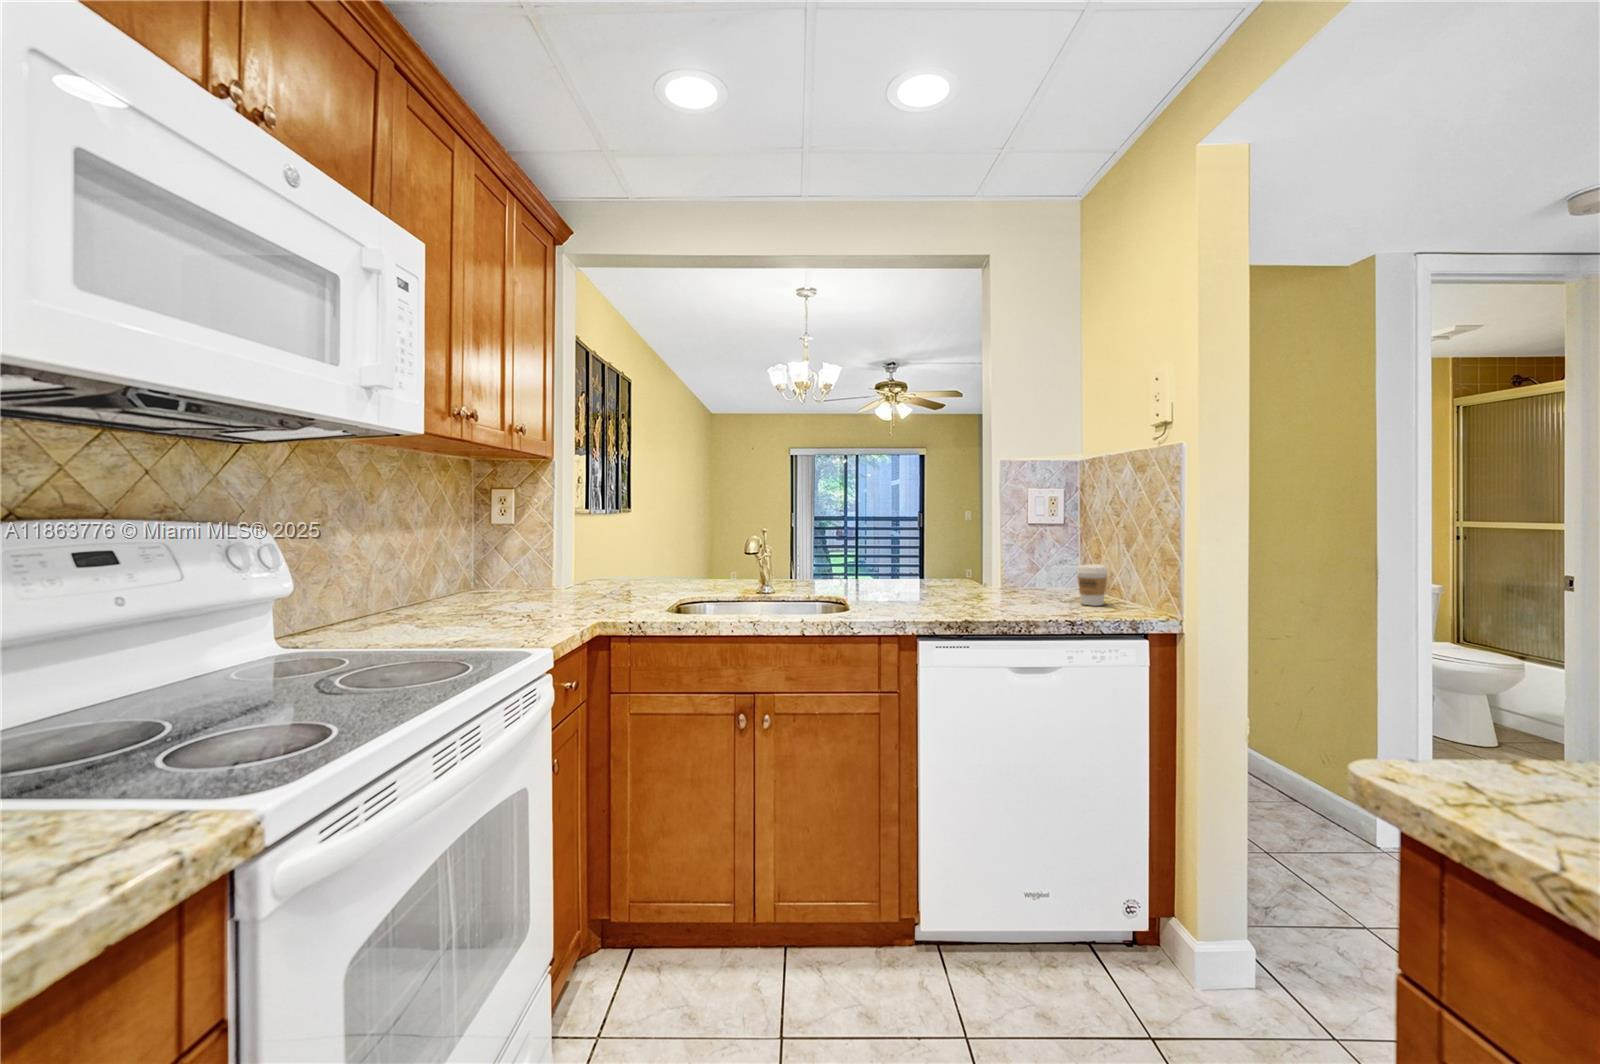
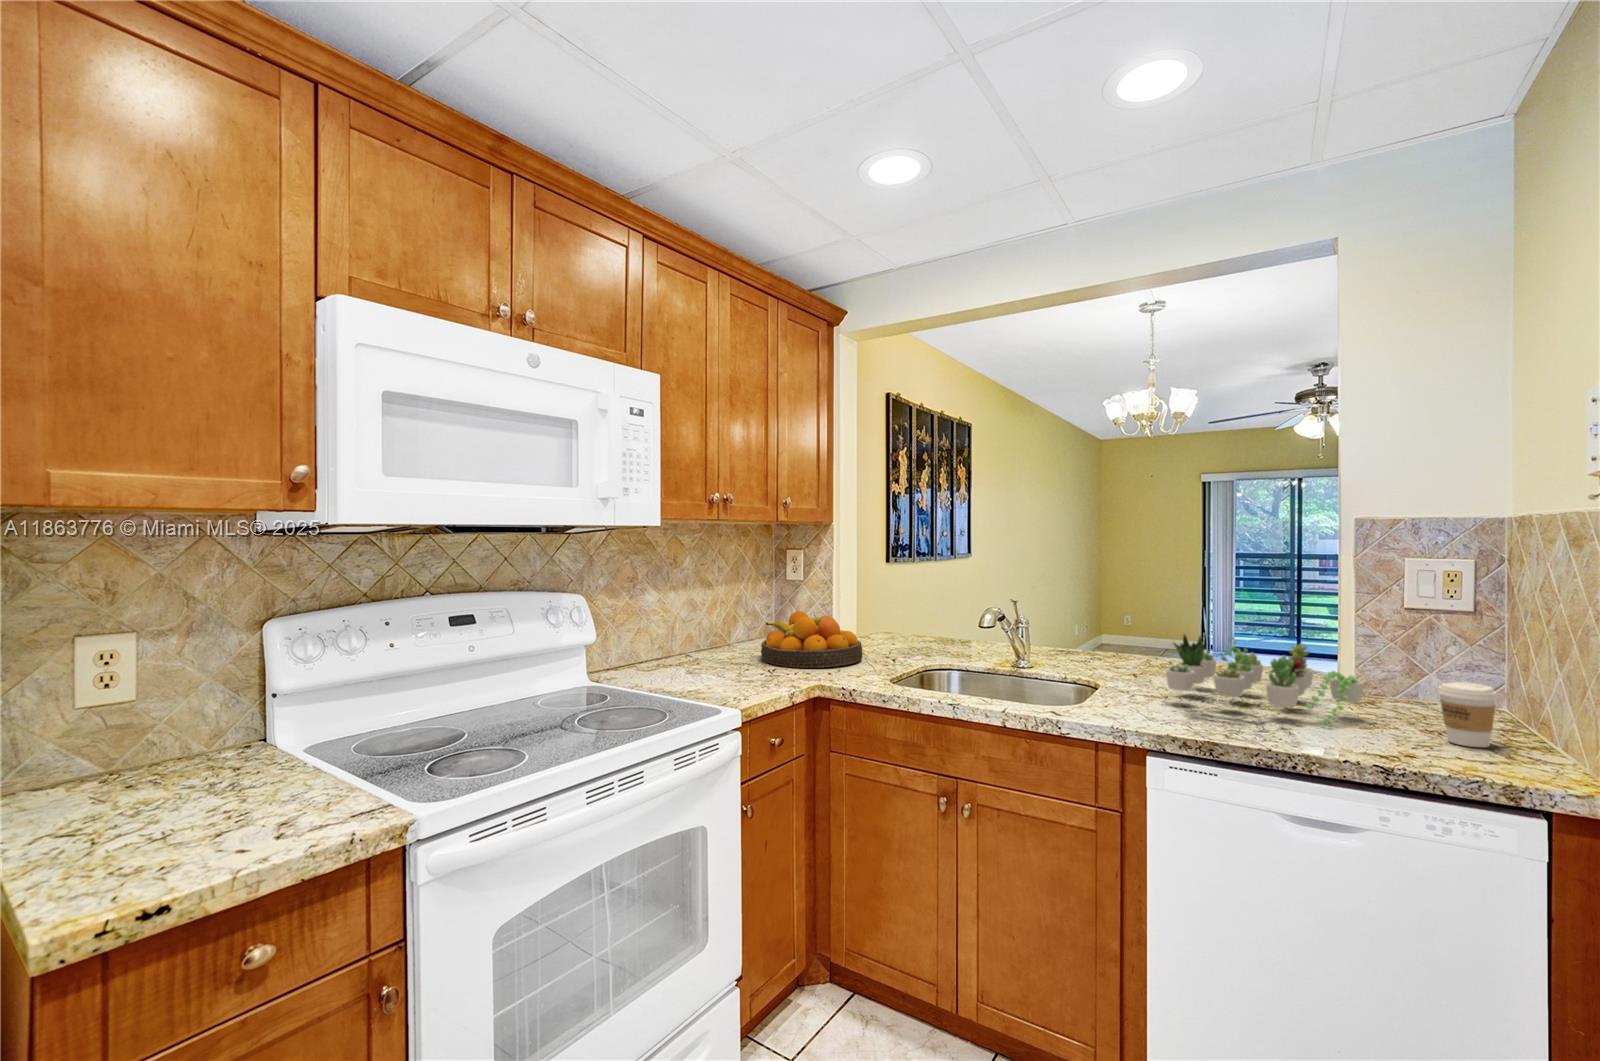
succulent plant: none [901,543,1029,604] -> present [1166,635,1364,725]
fruit bowl: none [492,553,611,612] -> present [761,611,862,668]

